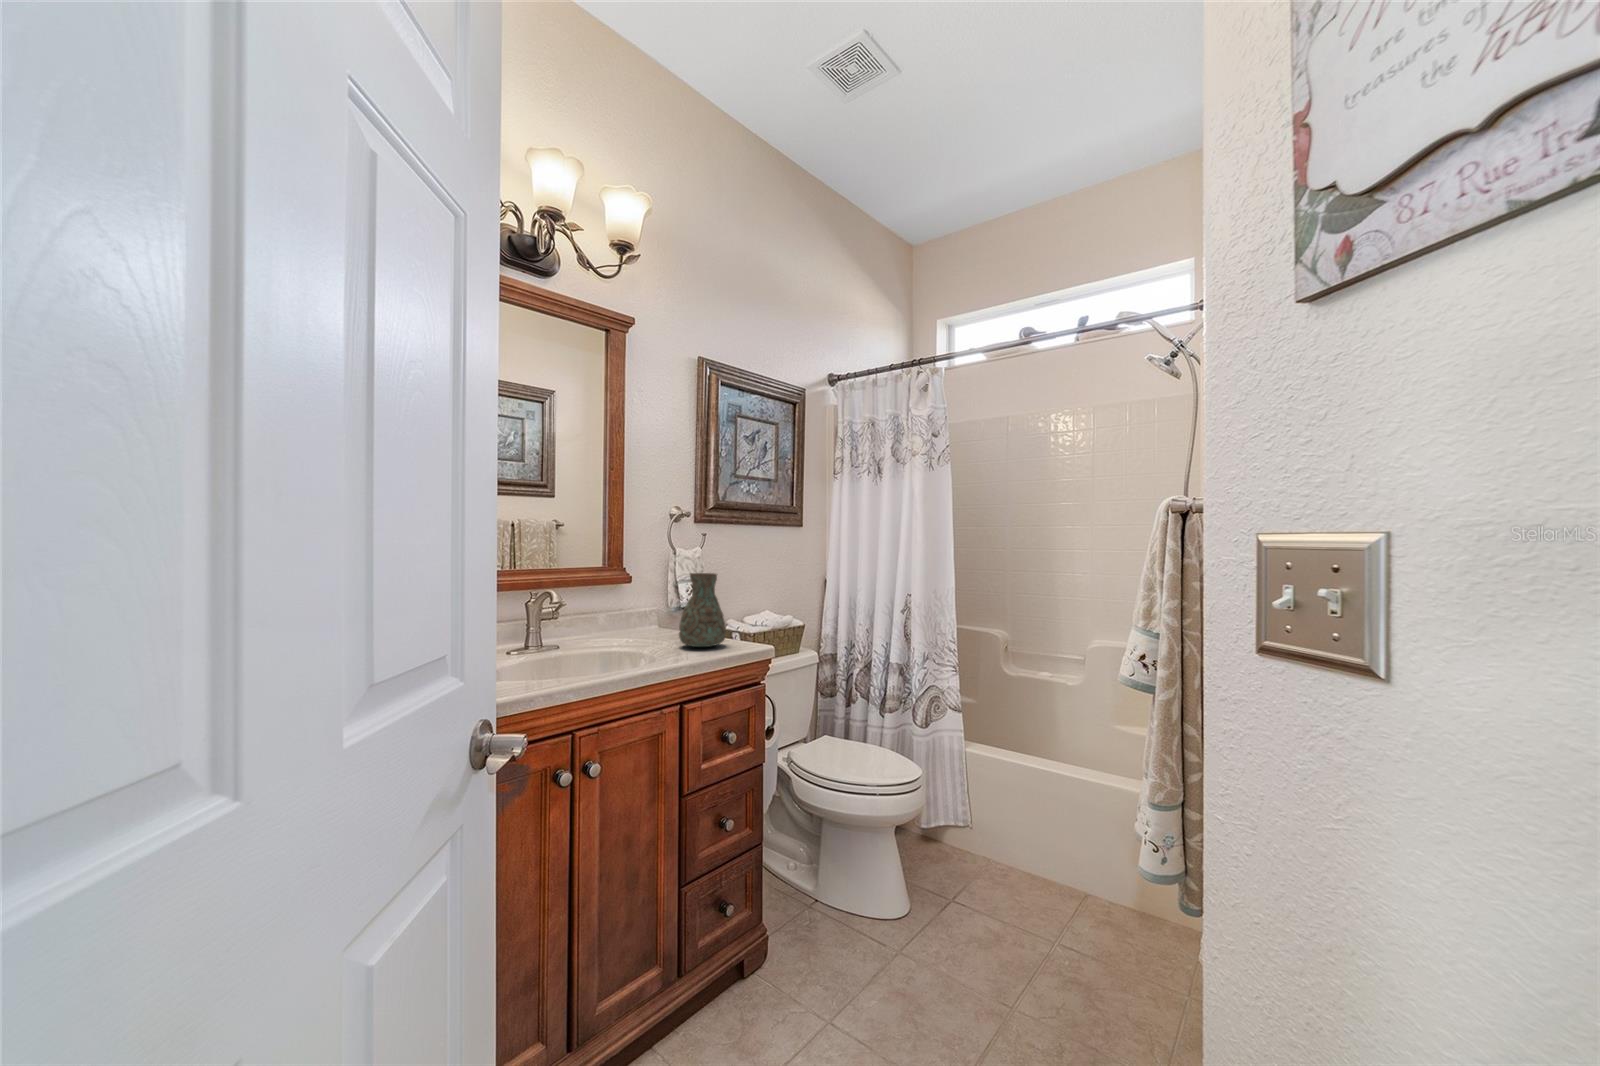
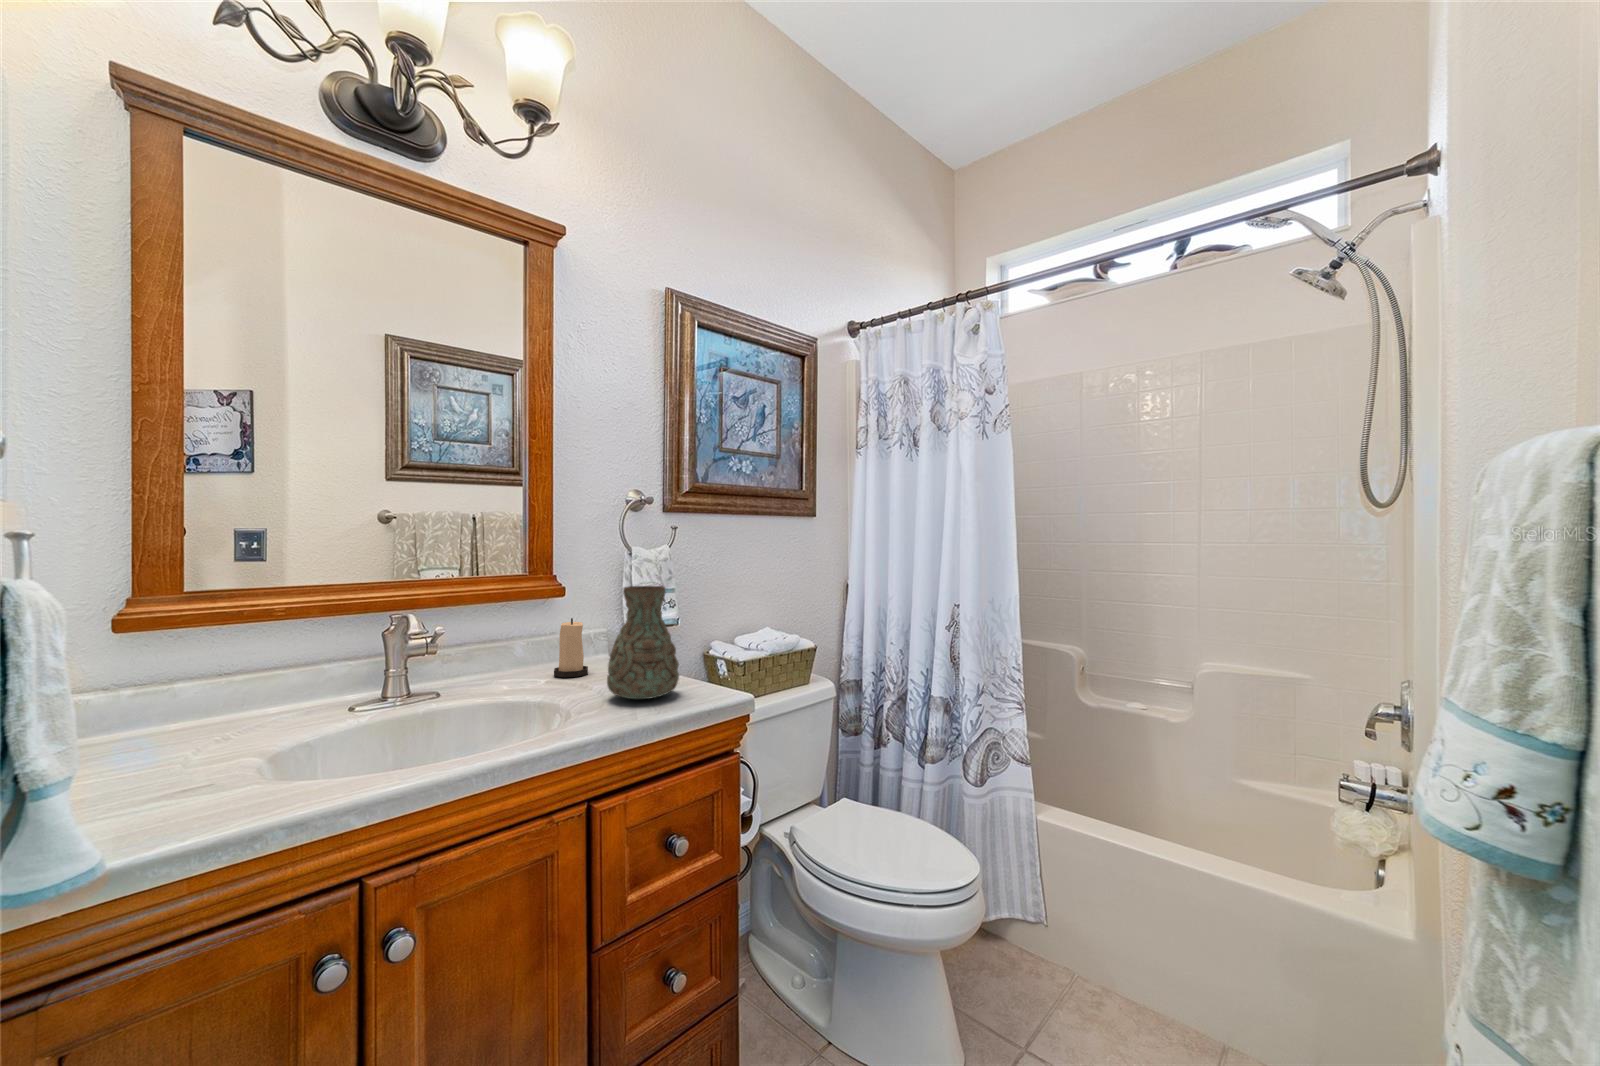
candle: none [629,597,653,638] -> present [554,618,588,677]

